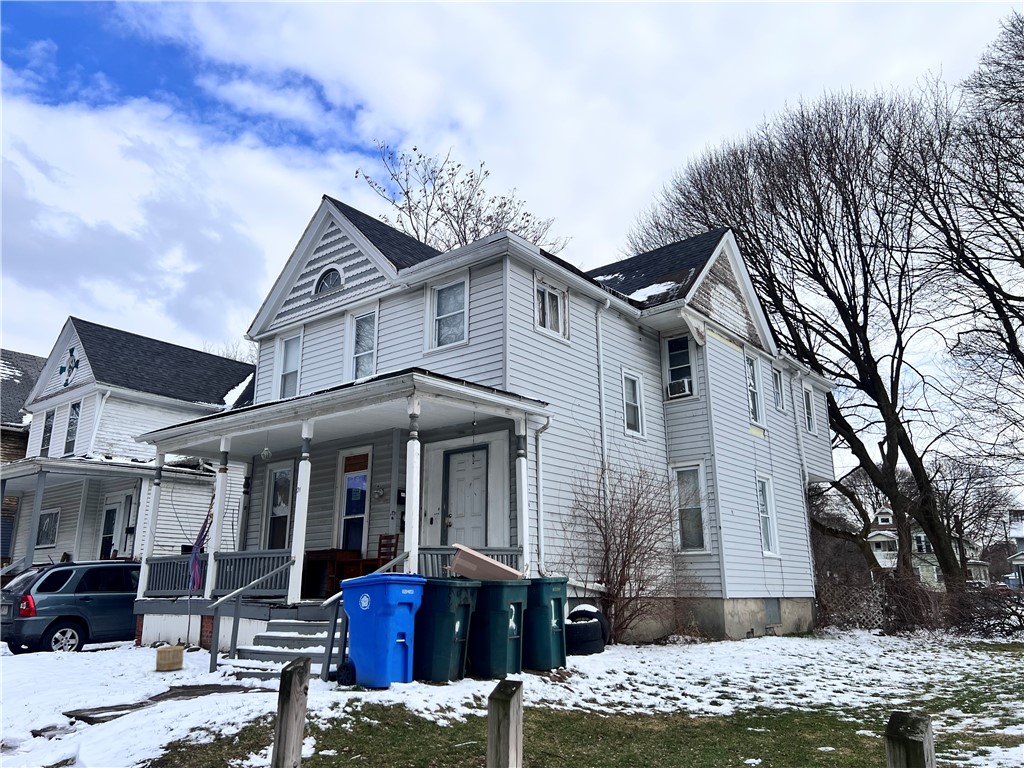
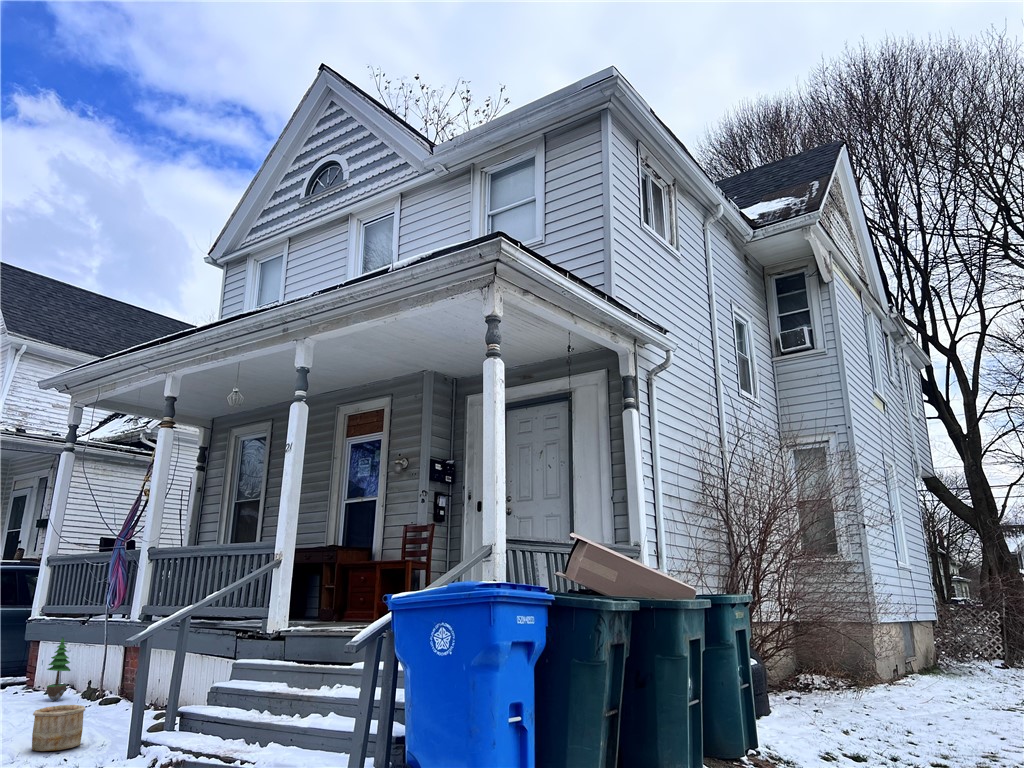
potted tree: none [154,610,169,650] -> present [47,638,70,701]

